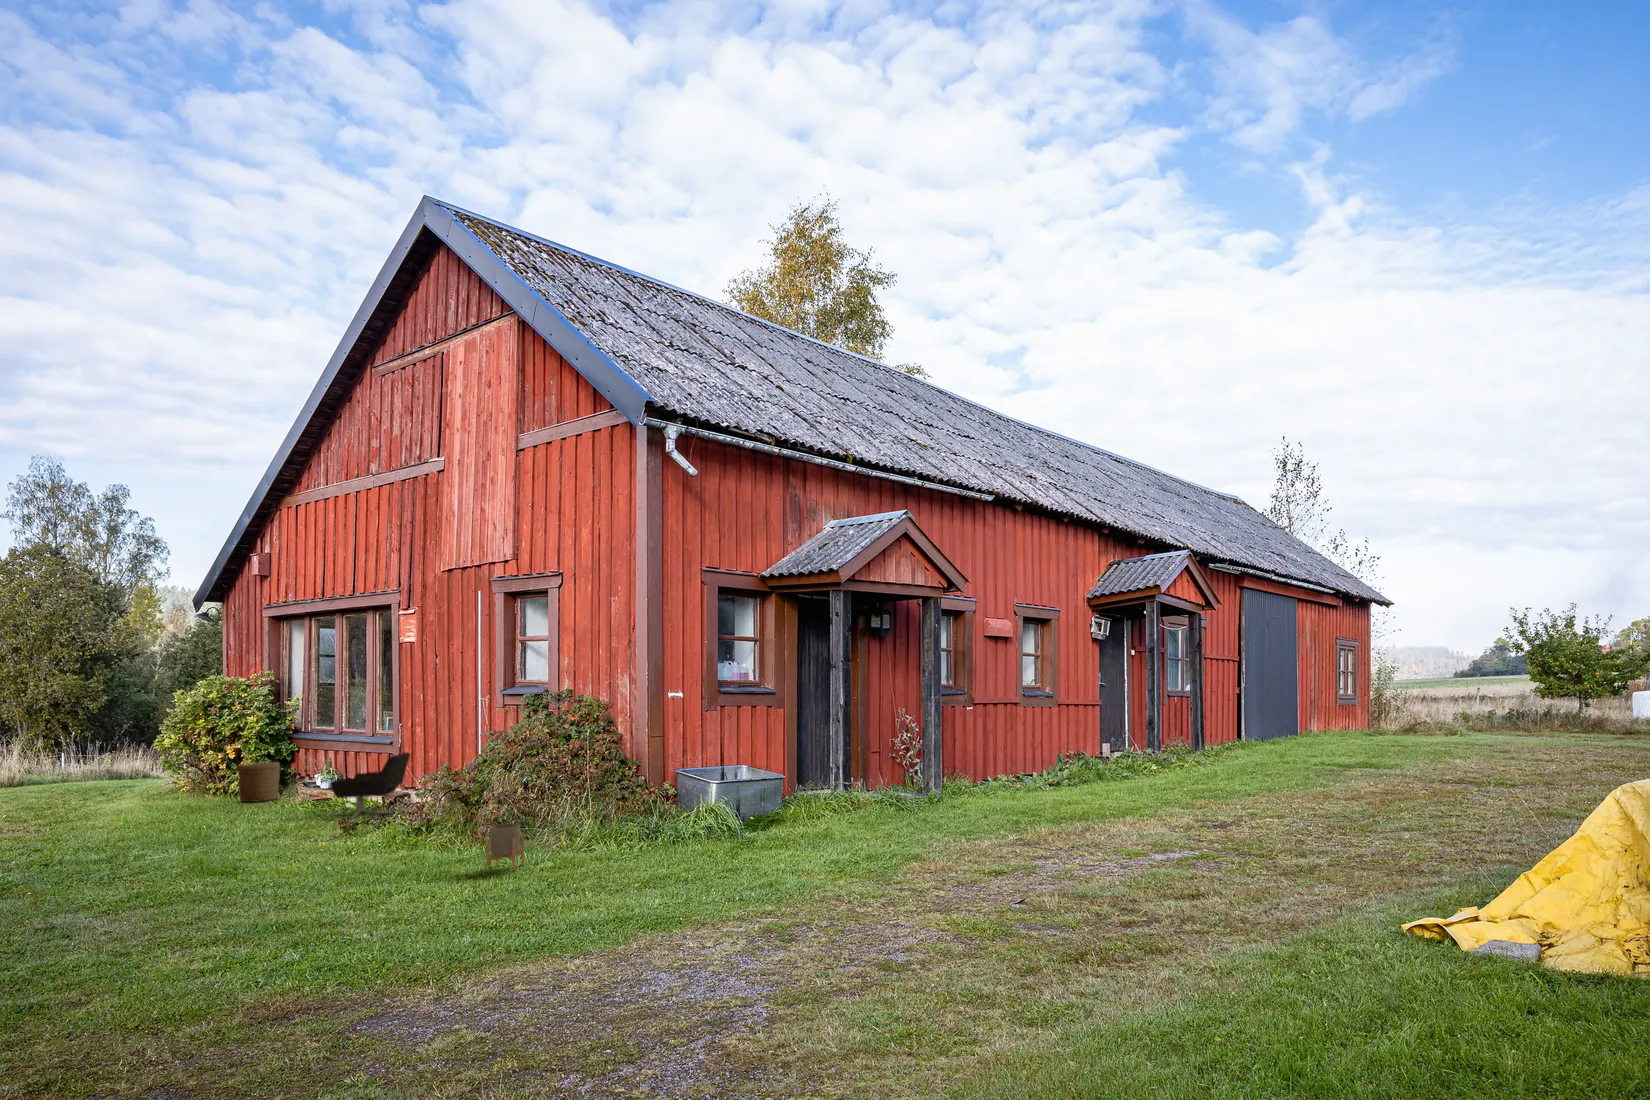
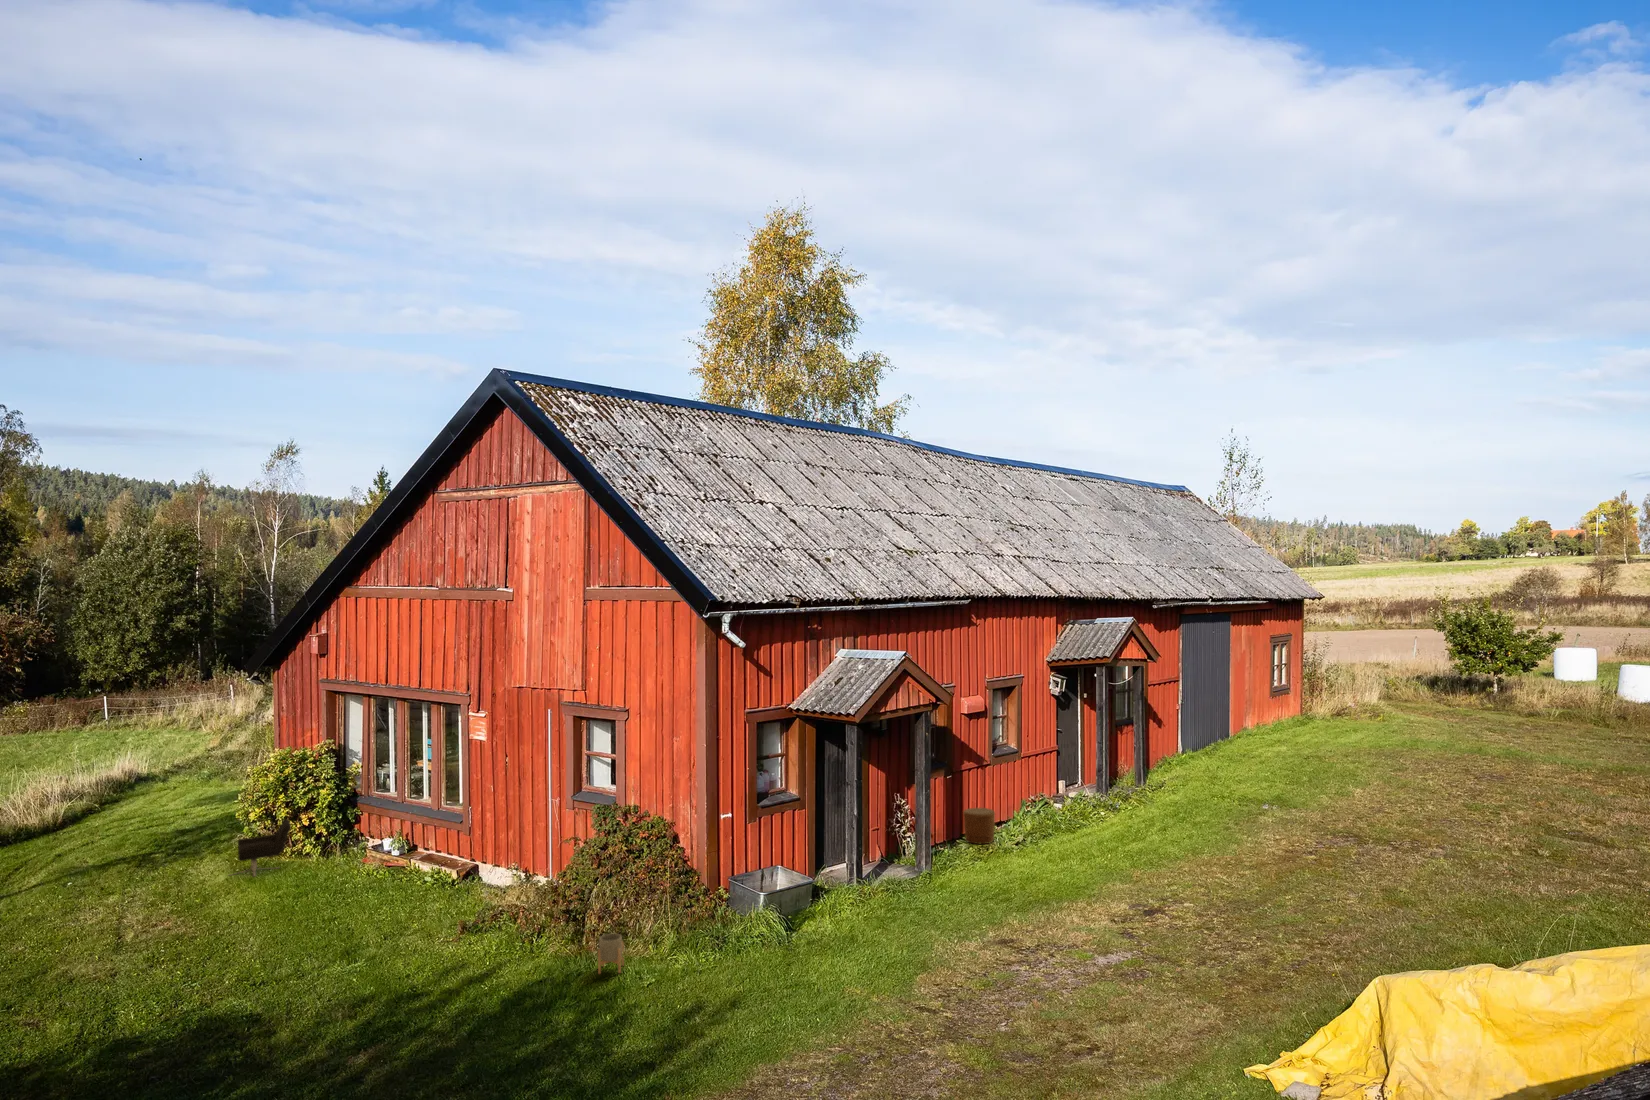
lounge chair: present [330,752,410,818] -> present [238,820,291,876]
woven basket: present [238,762,280,802] -> present [963,808,995,844]

